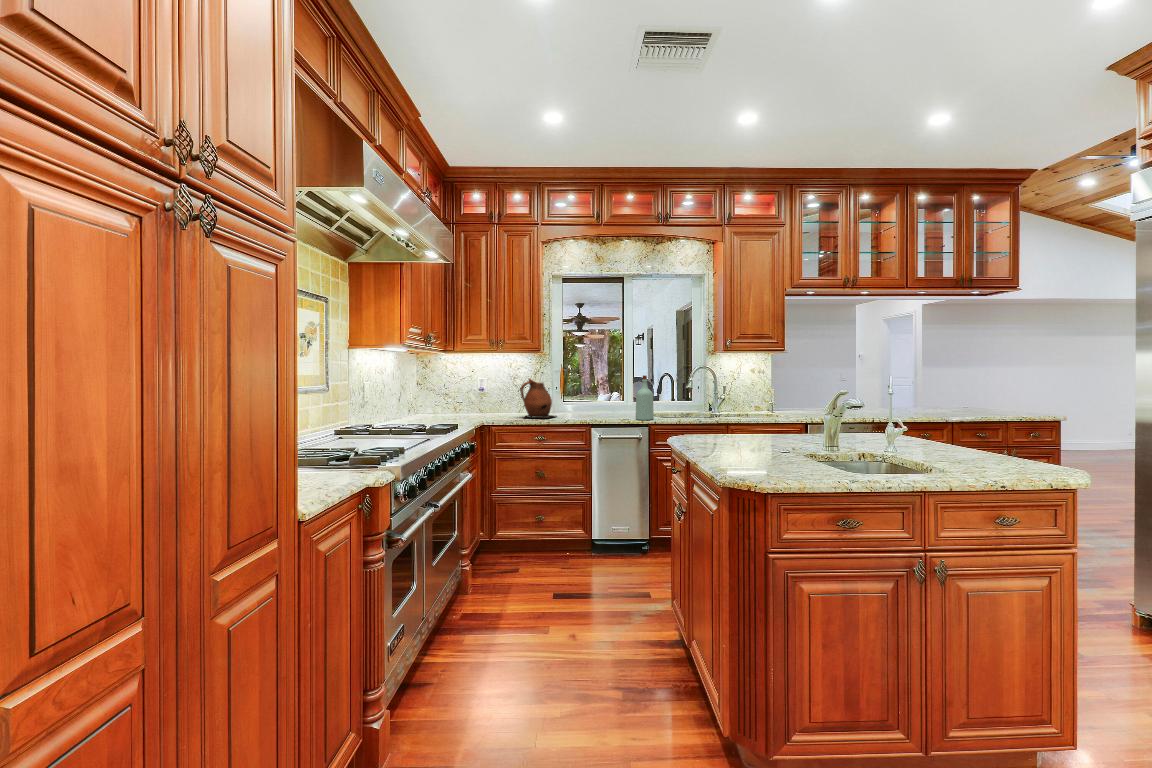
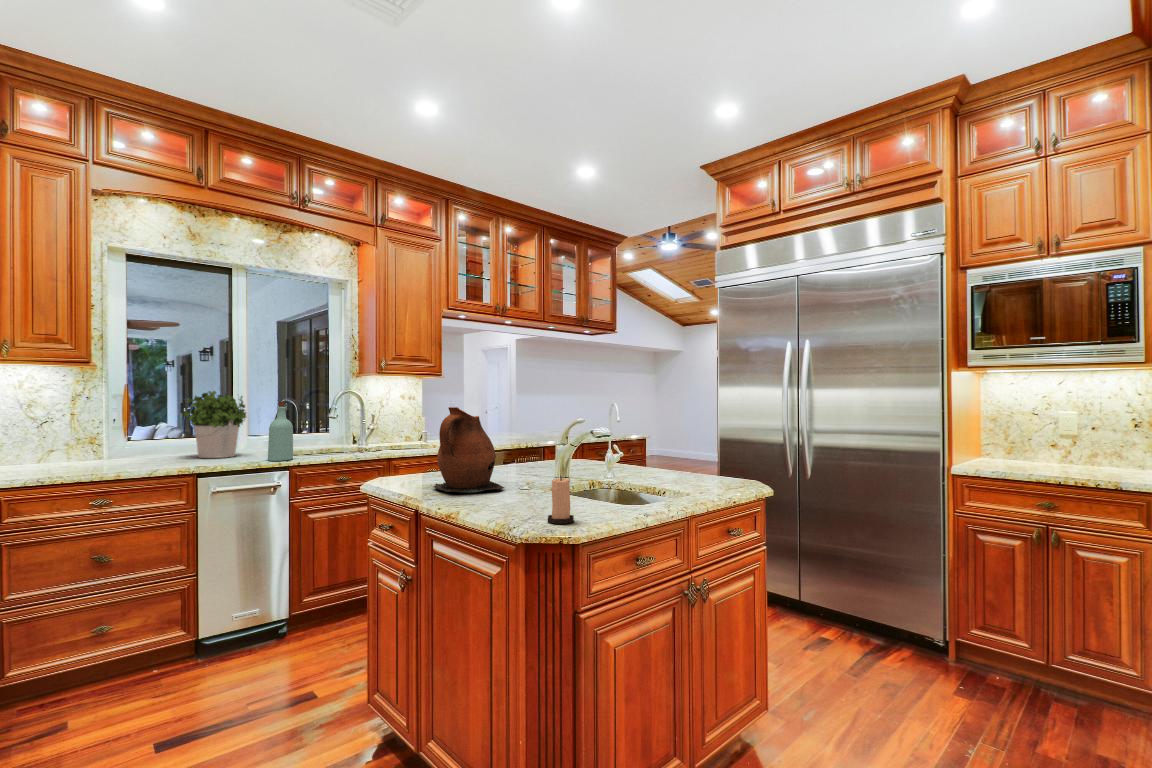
potted plant: none [589,368,628,416] -> present [183,391,246,458]
ceramic pitcher: present [521,378,553,418] -> present [434,407,504,492]
candle: none [752,436,778,478] -> present [548,476,574,524]

